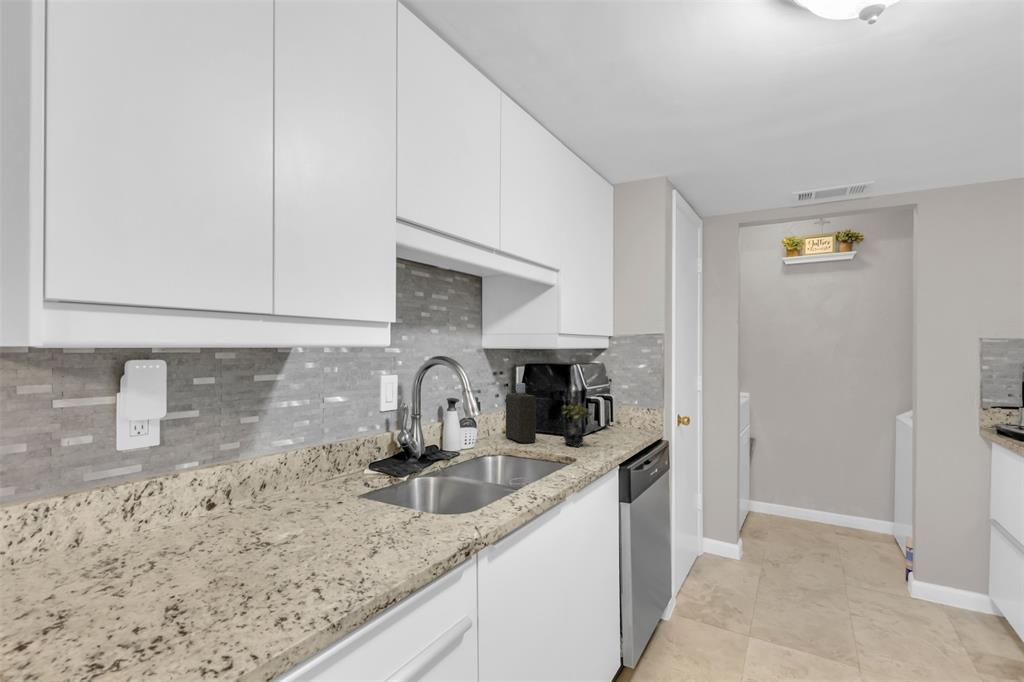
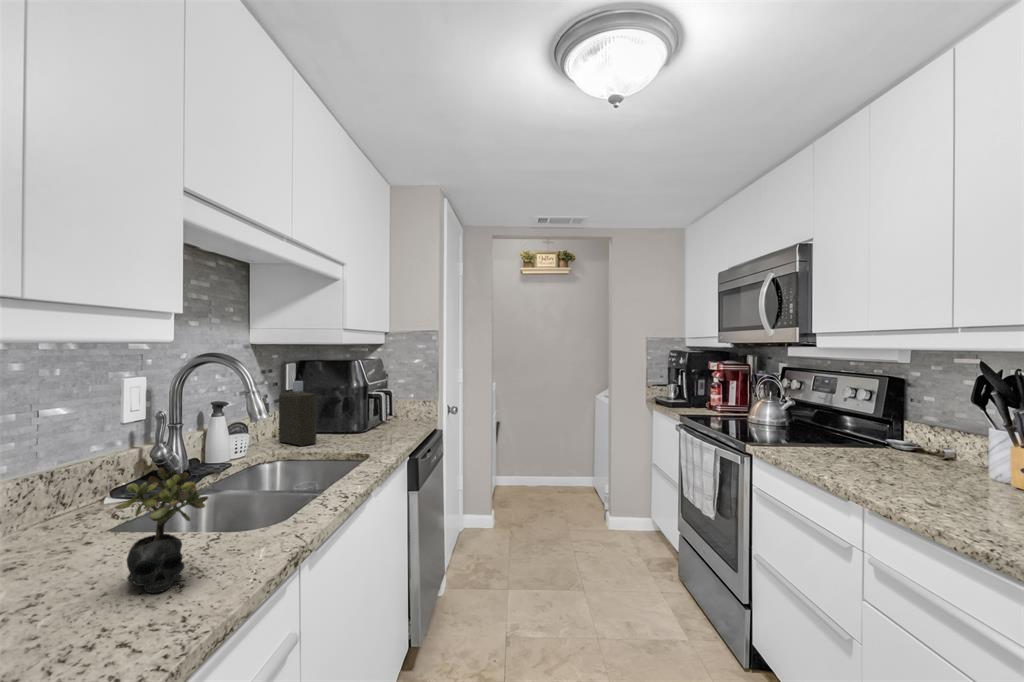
succulent plant: present [563,401,592,447] -> present [115,468,208,593]

